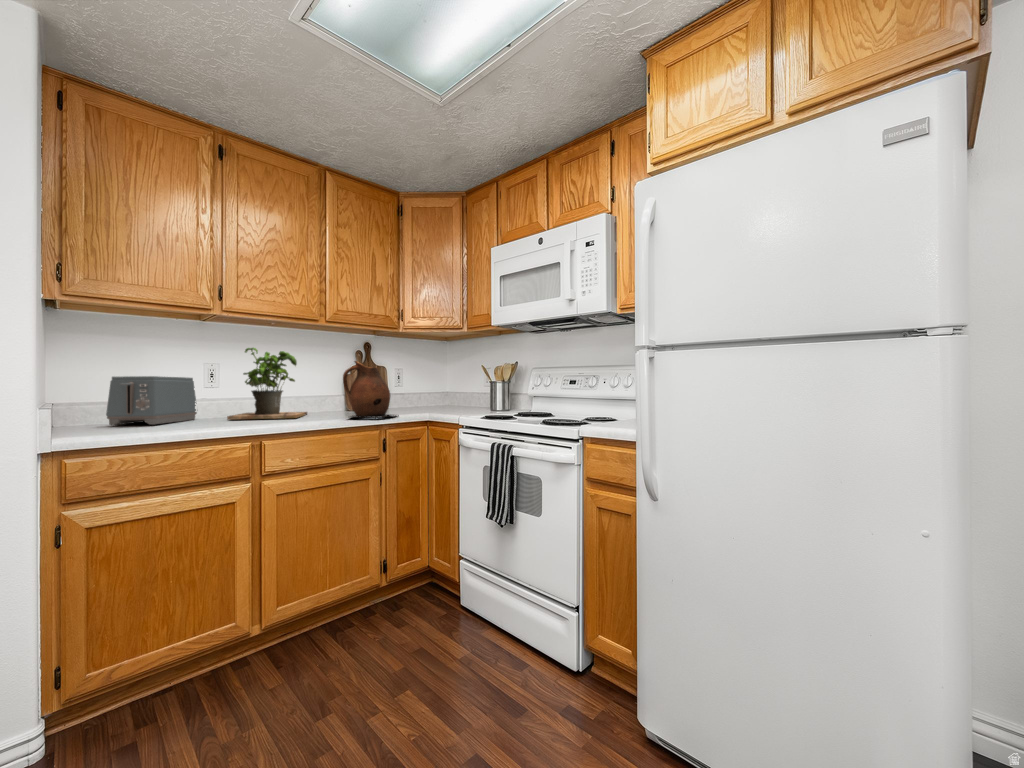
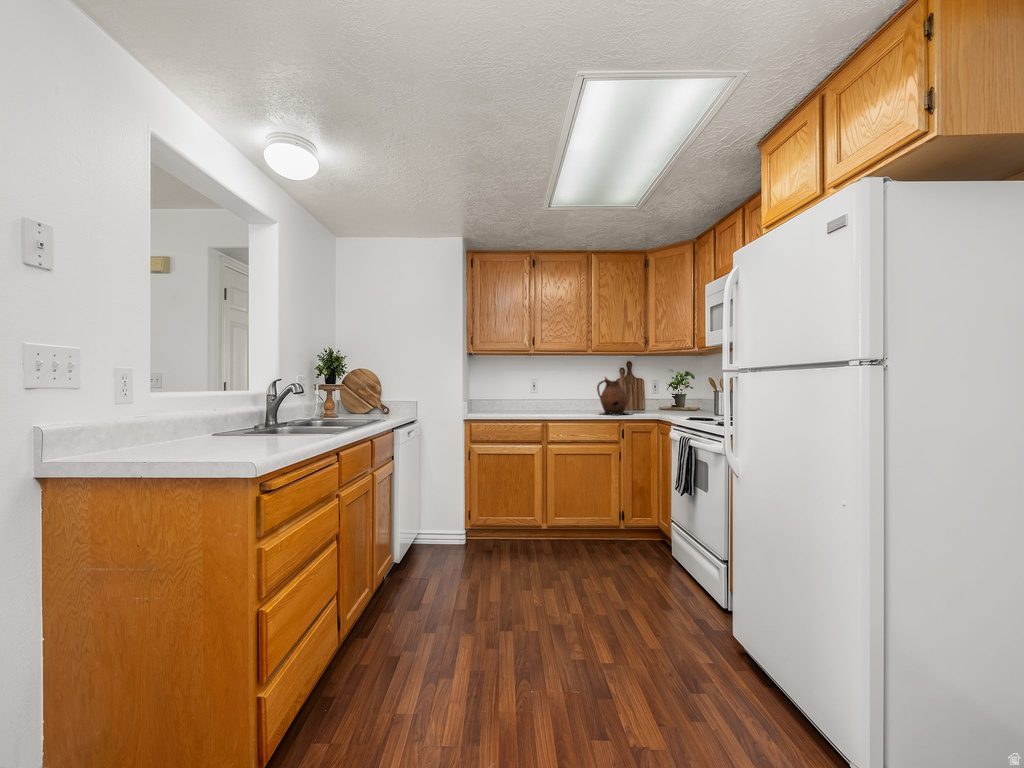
potted plant: present [227,348,307,420] -> present [659,369,700,410]
toaster: present [106,376,197,425] -> none [489,387,528,411]

